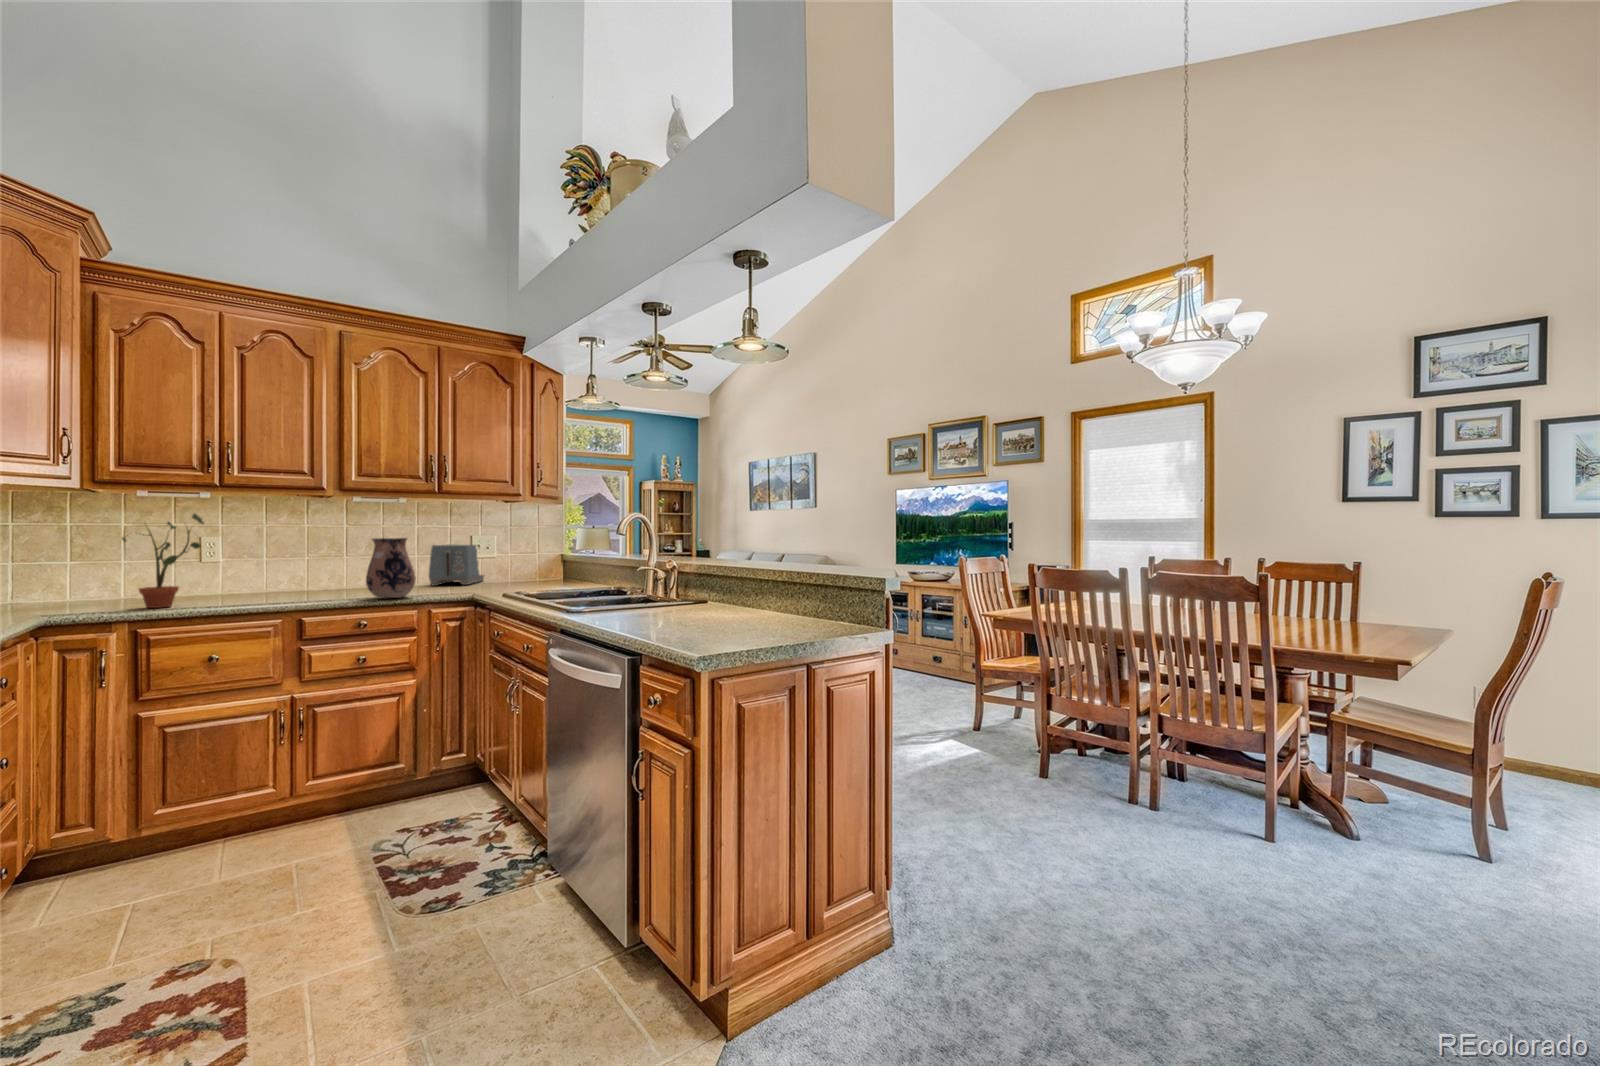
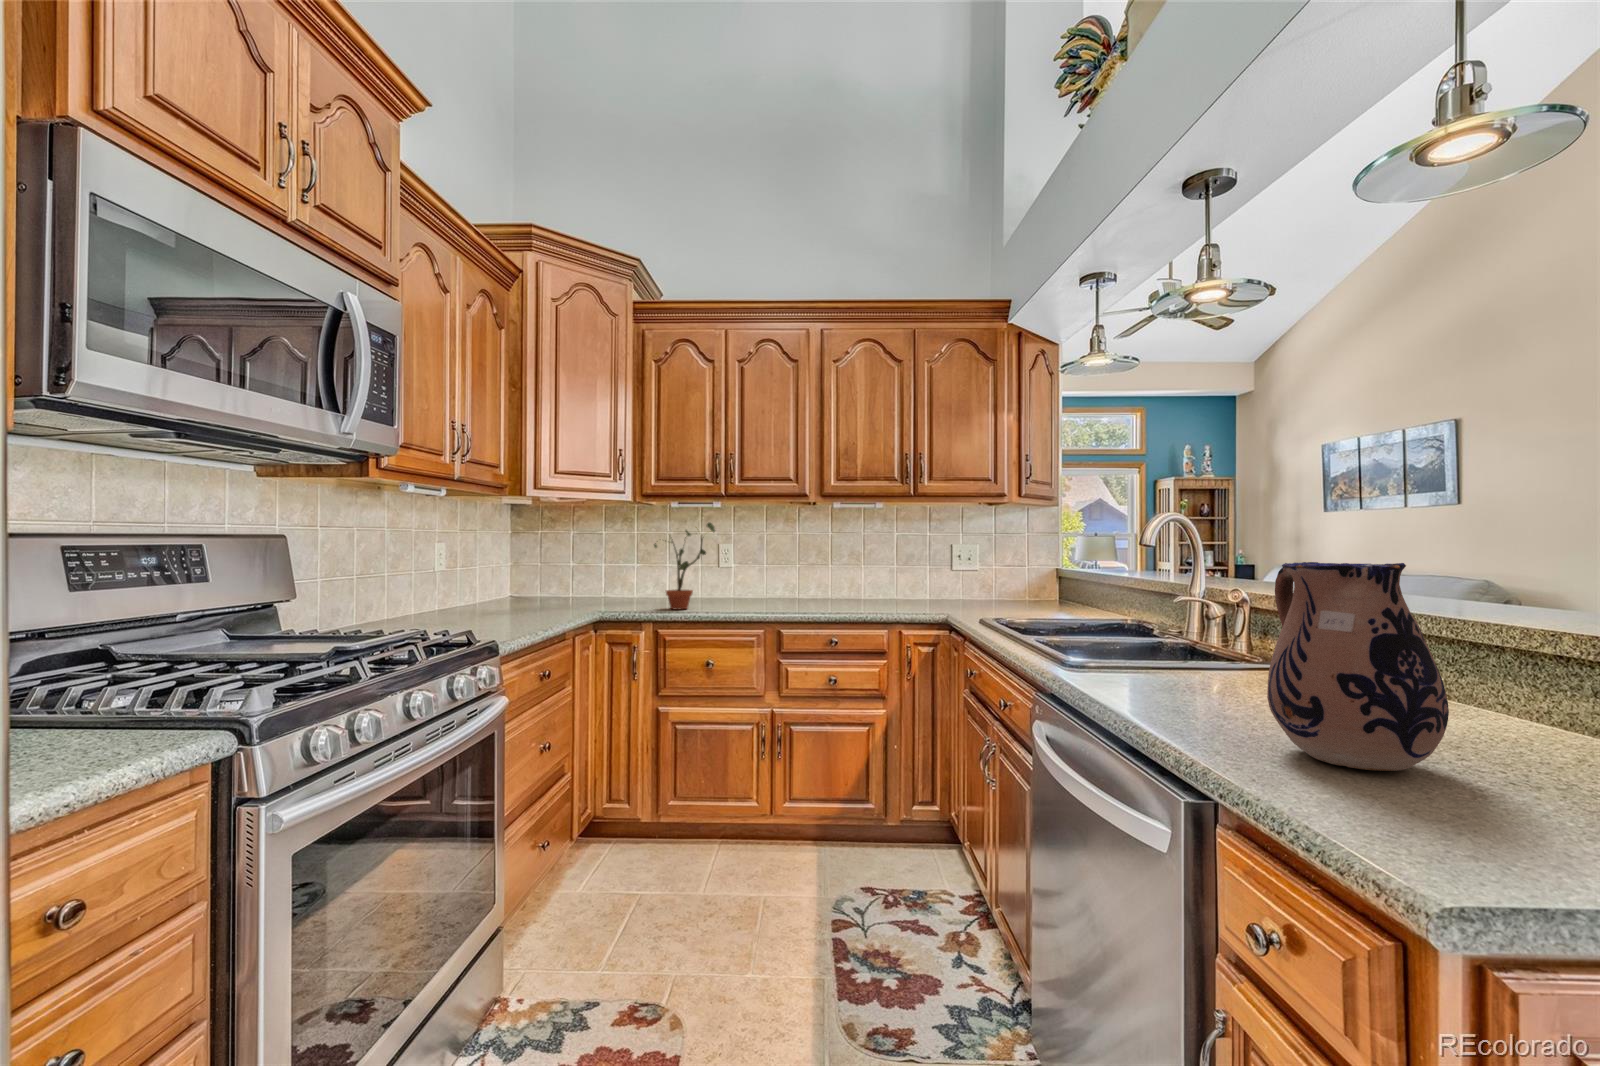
ceramic pitcher: present [366,538,416,599] -> present [1267,562,1449,771]
toaster: present [429,545,484,586] -> none [905,554,966,602]

